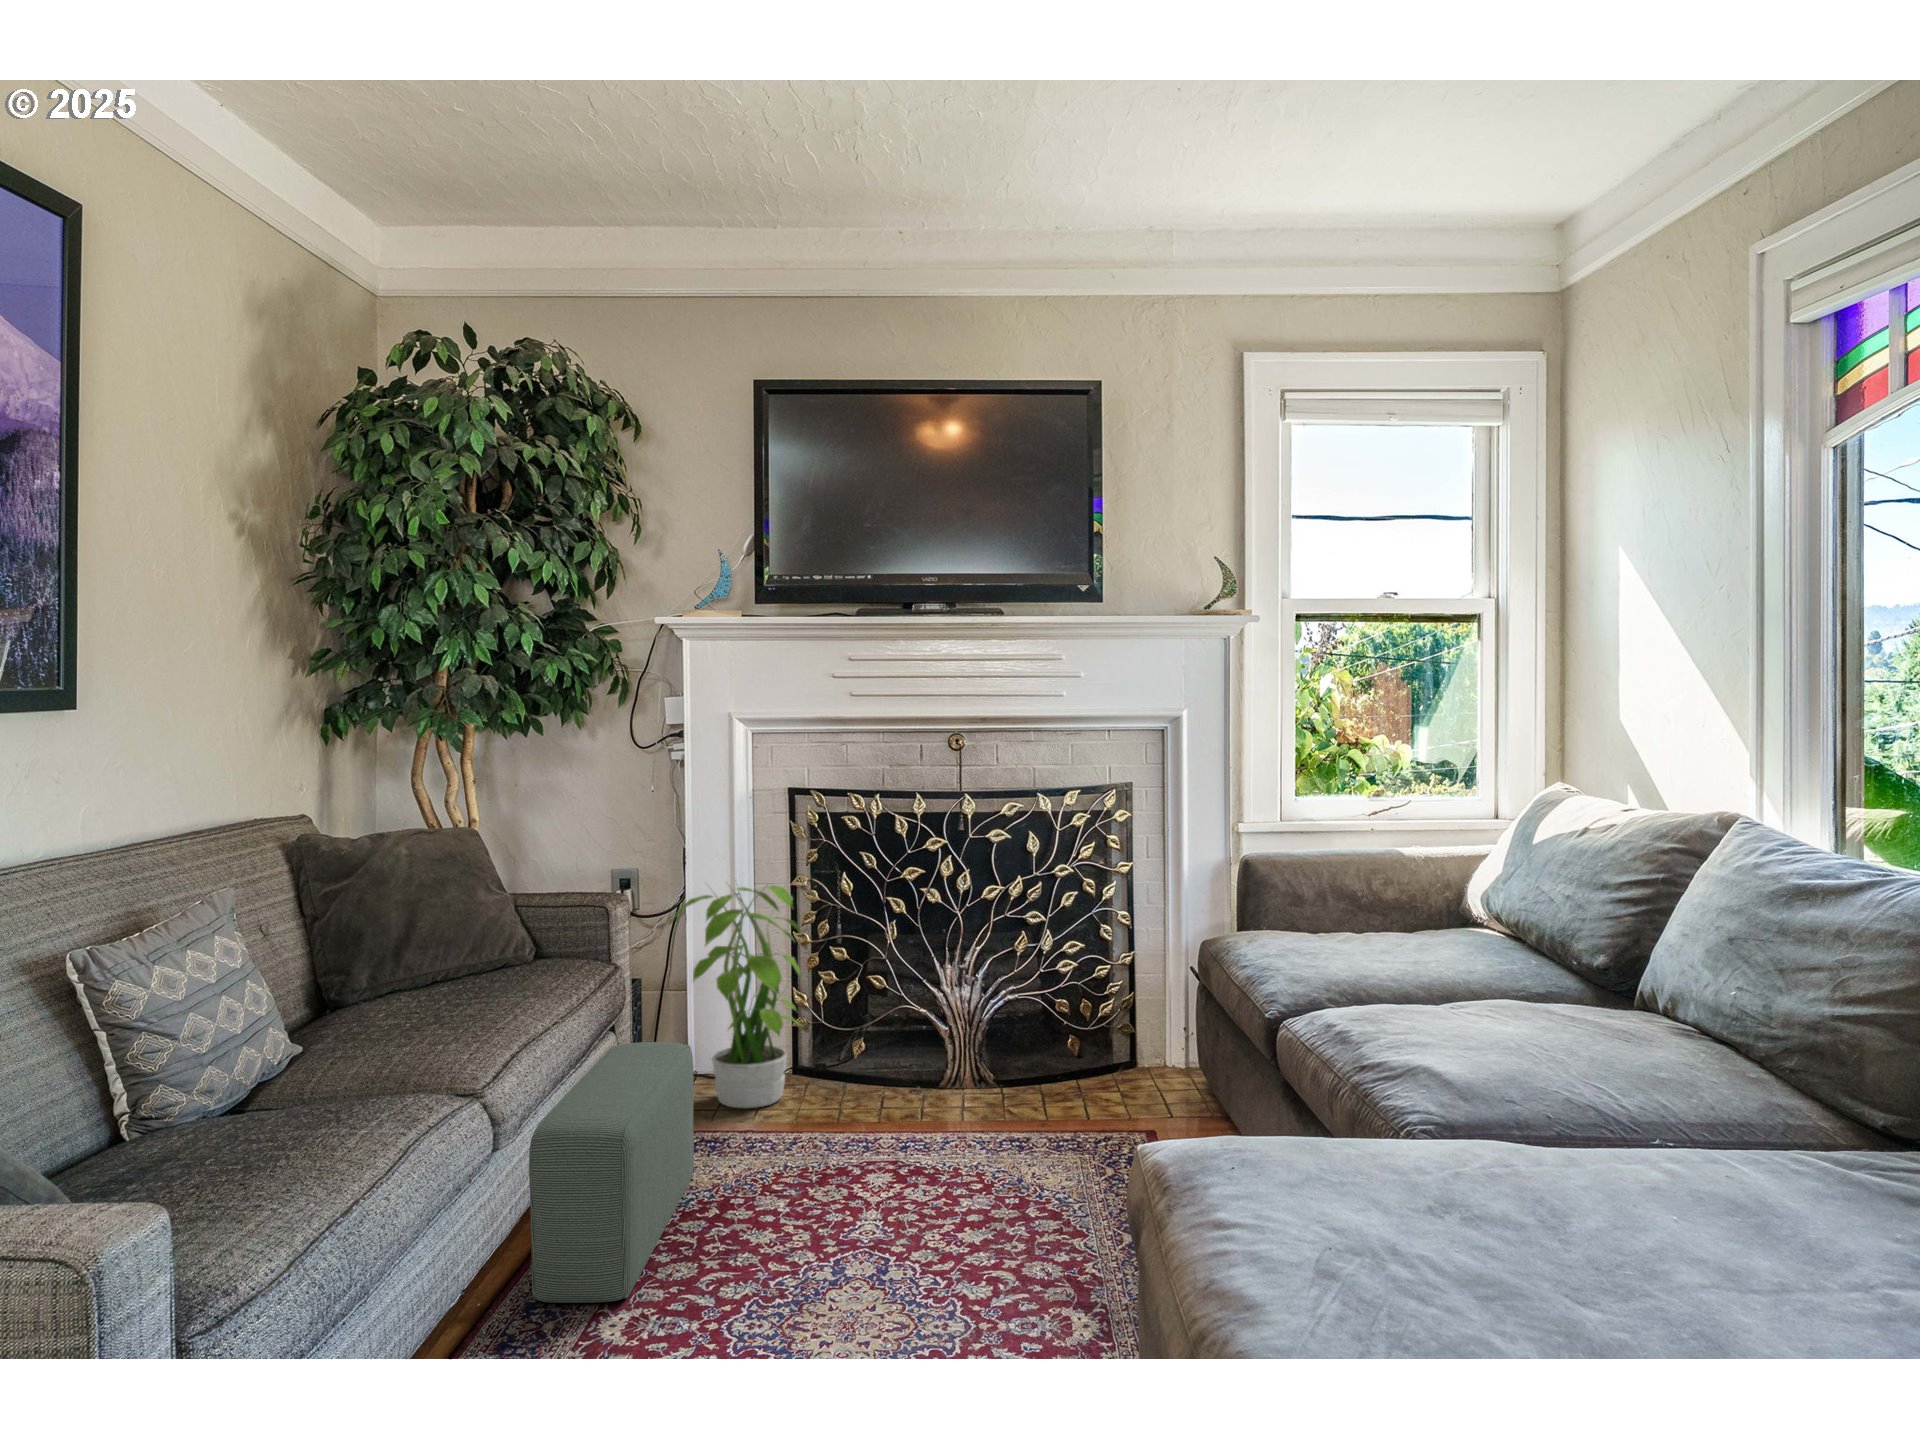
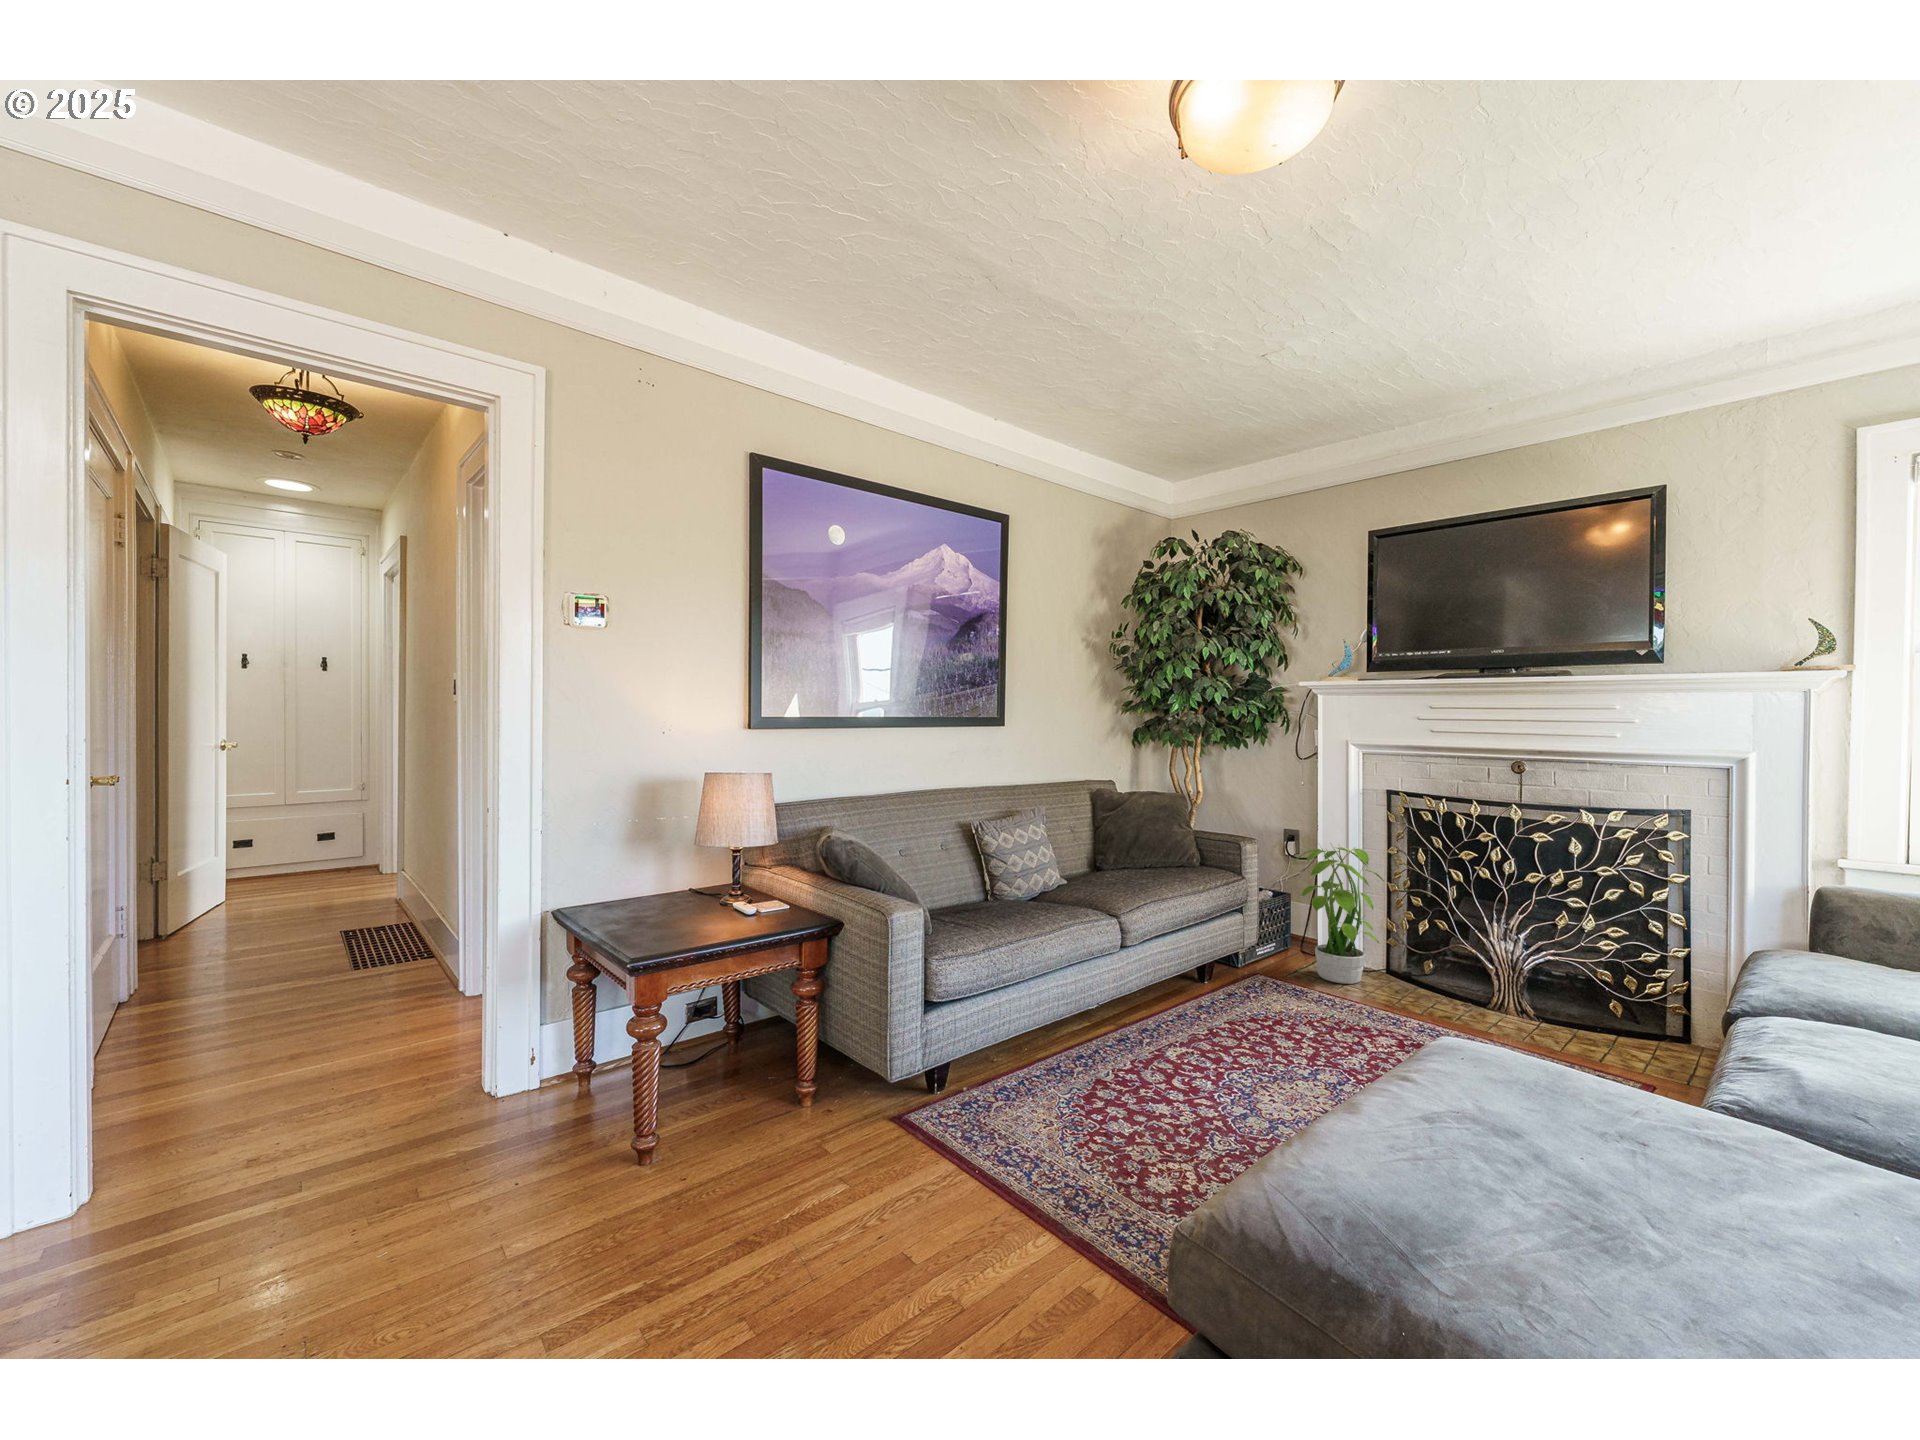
pouf: present [529,1042,694,1303] -> none [1151,920,1274,1045]

